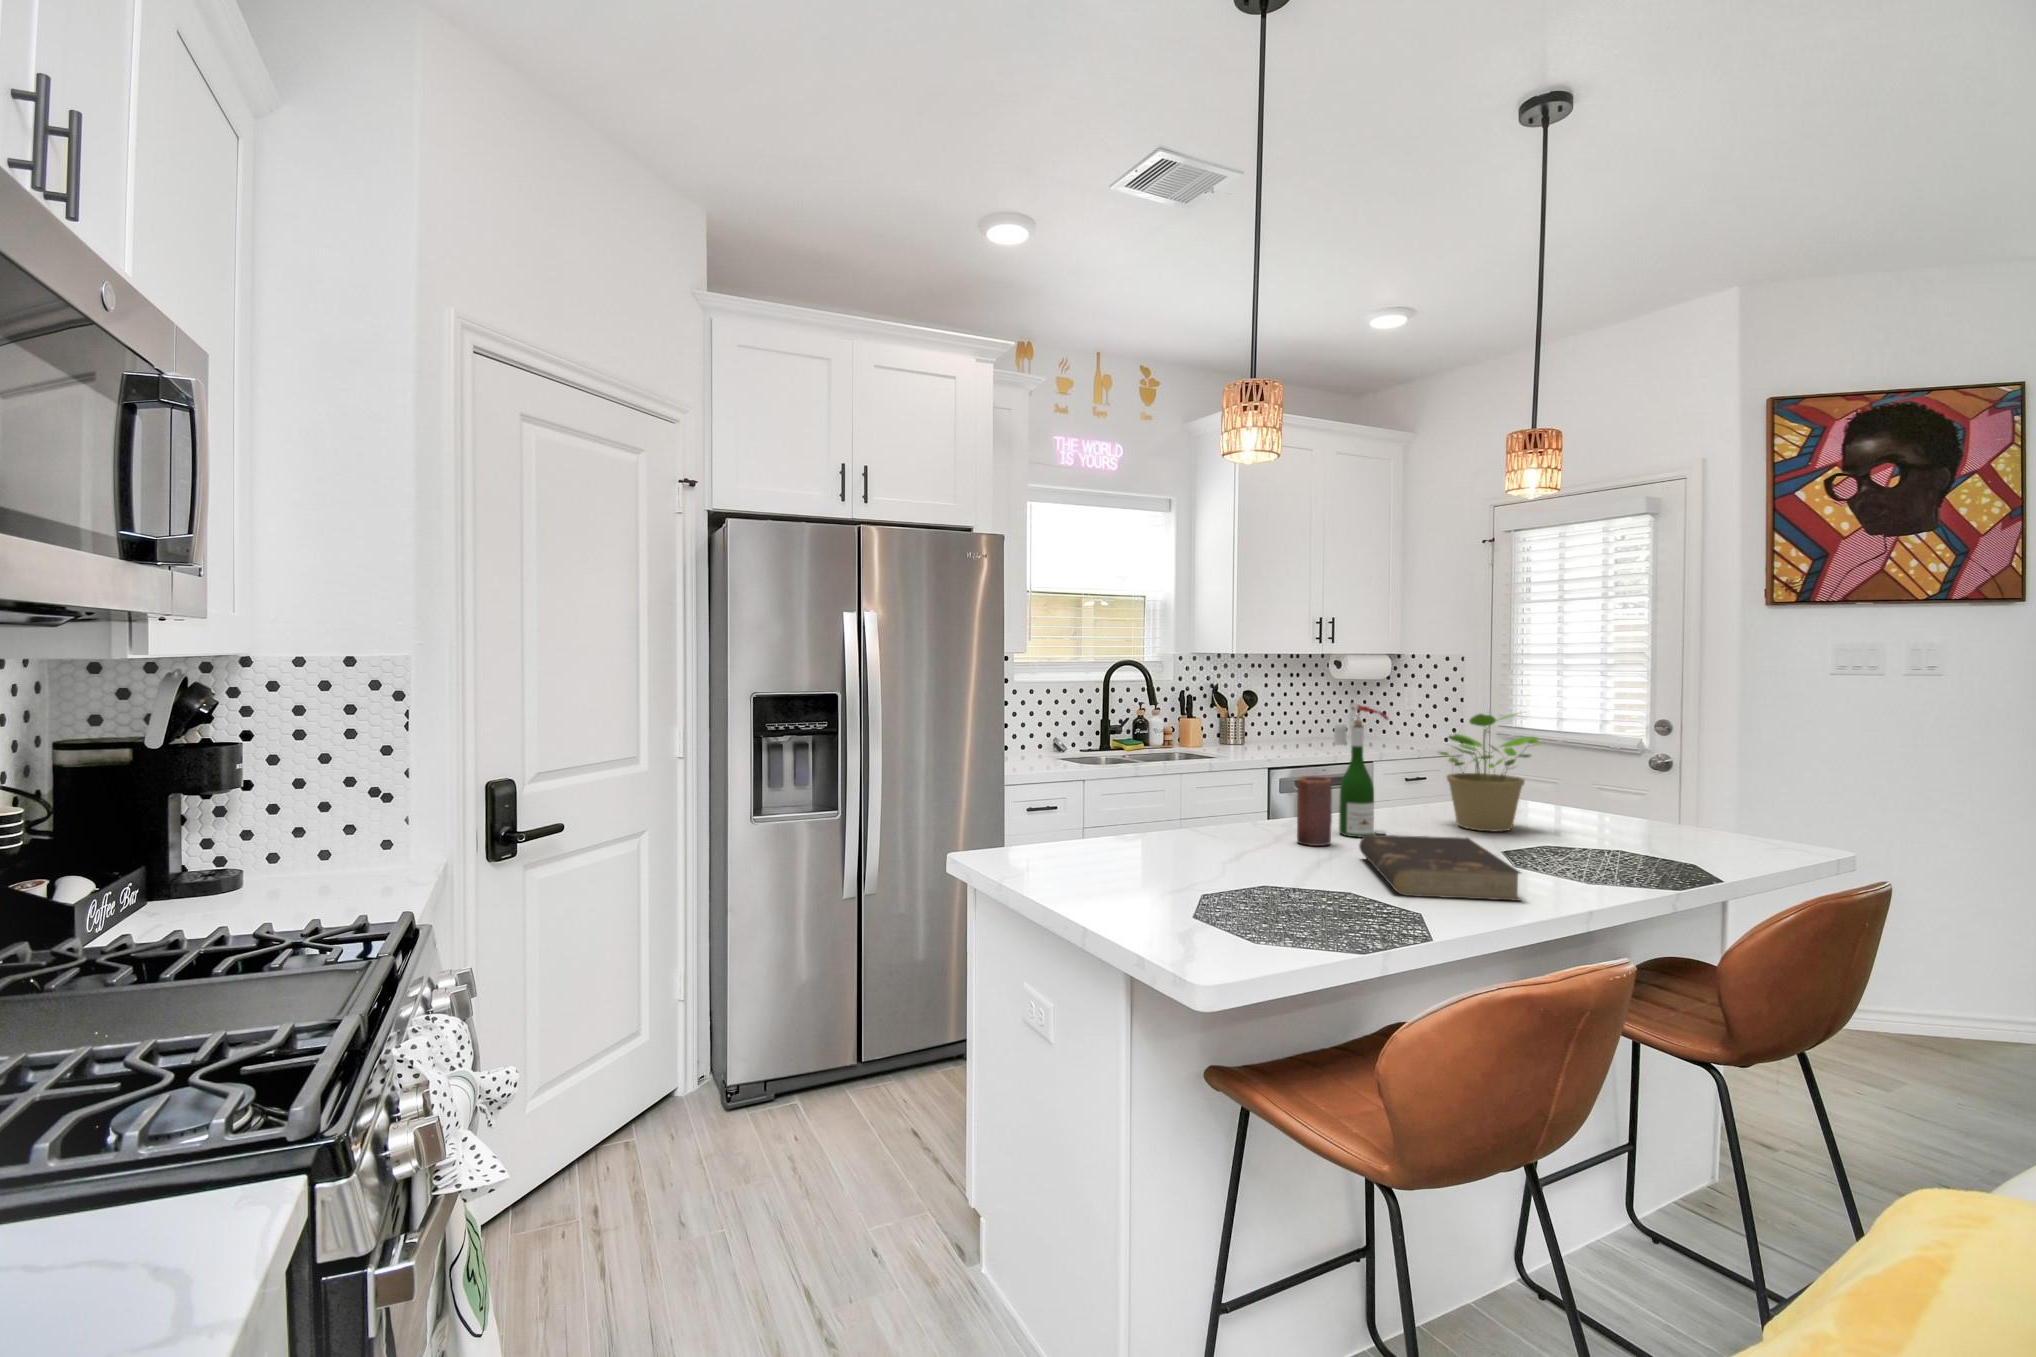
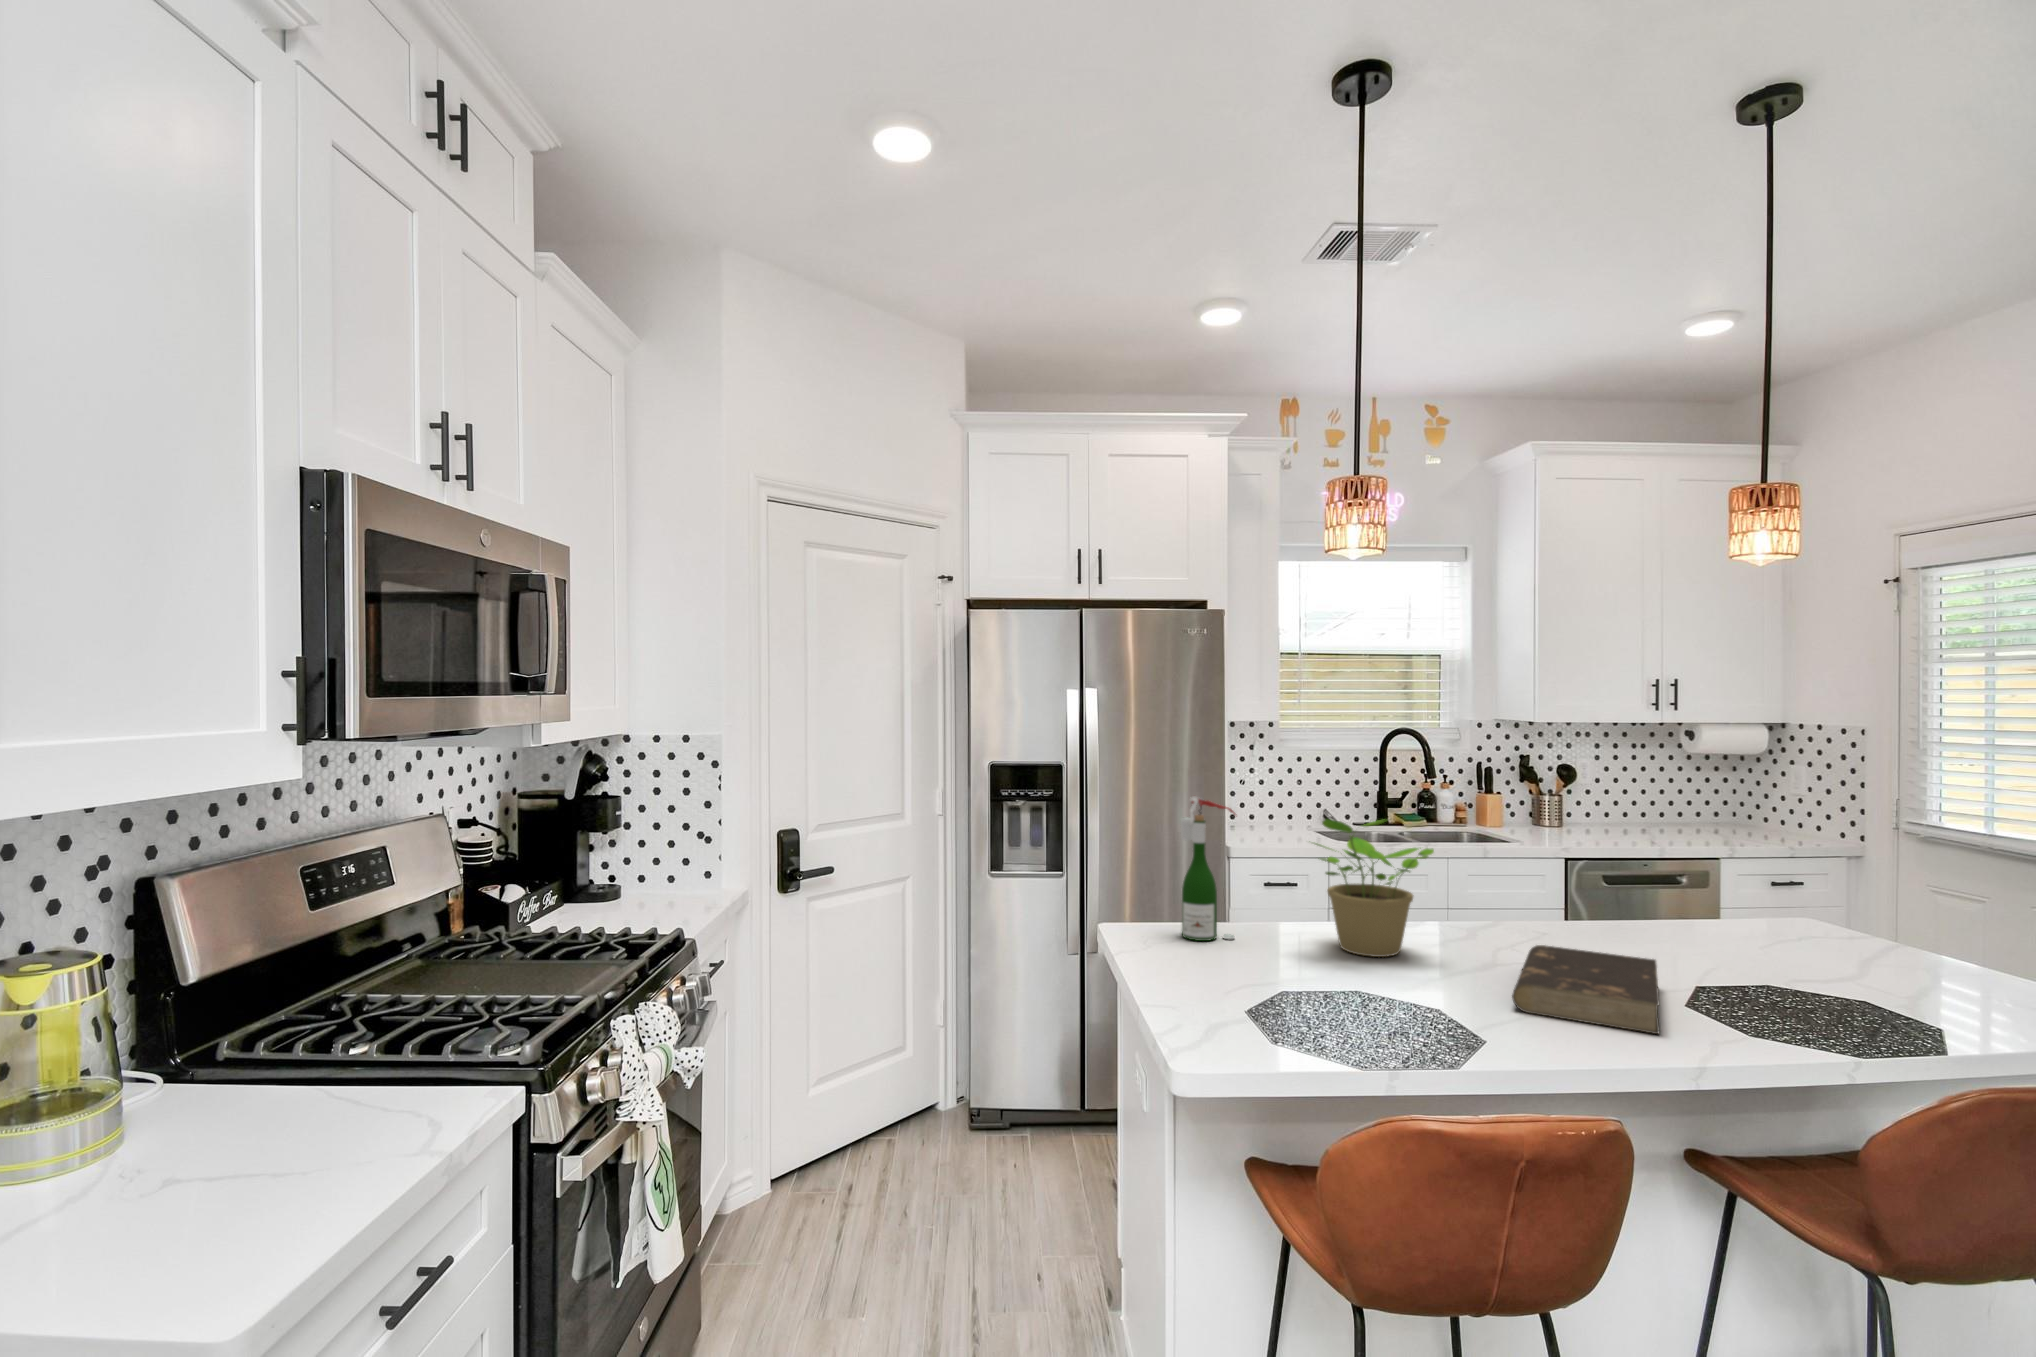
wine bottle: present [1334,702,1388,837] -> present [1181,796,1236,941]
potted plant: present [1439,713,1539,832] -> present [1315,819,1434,957]
candle: present [1297,776,1332,846] -> none [1478,876,1516,951]

